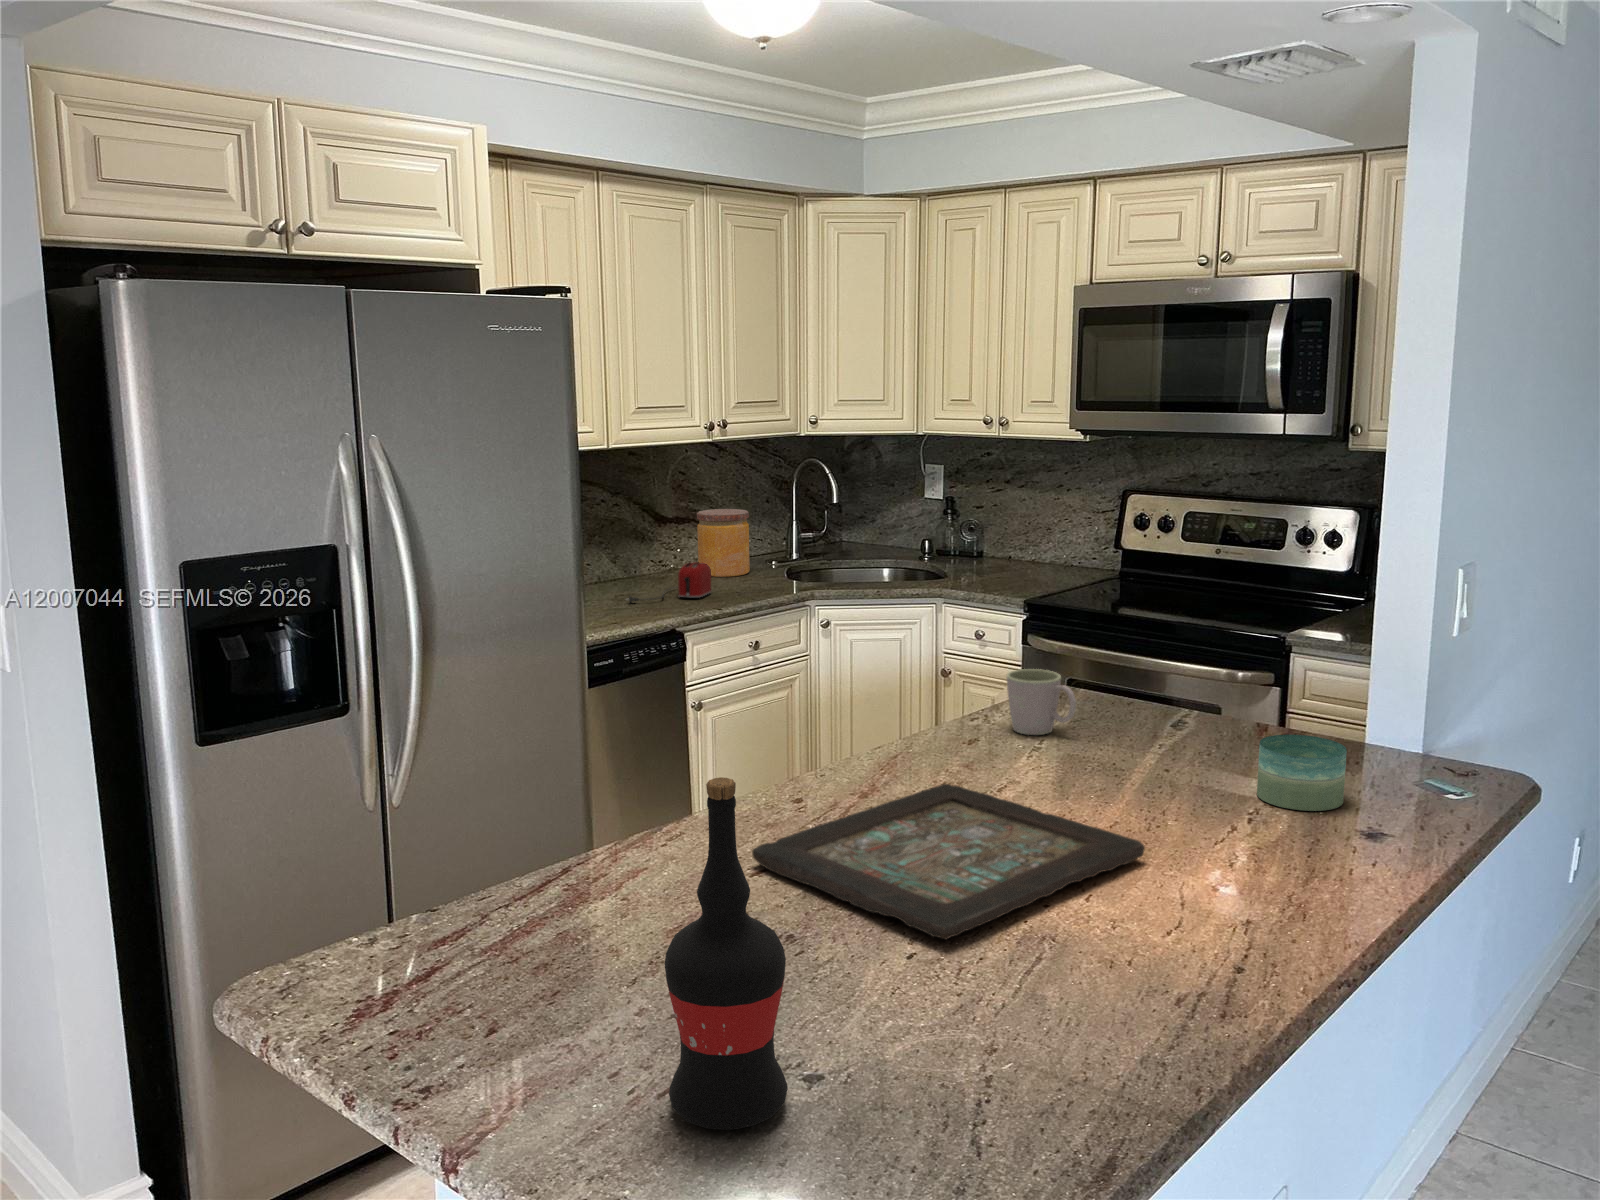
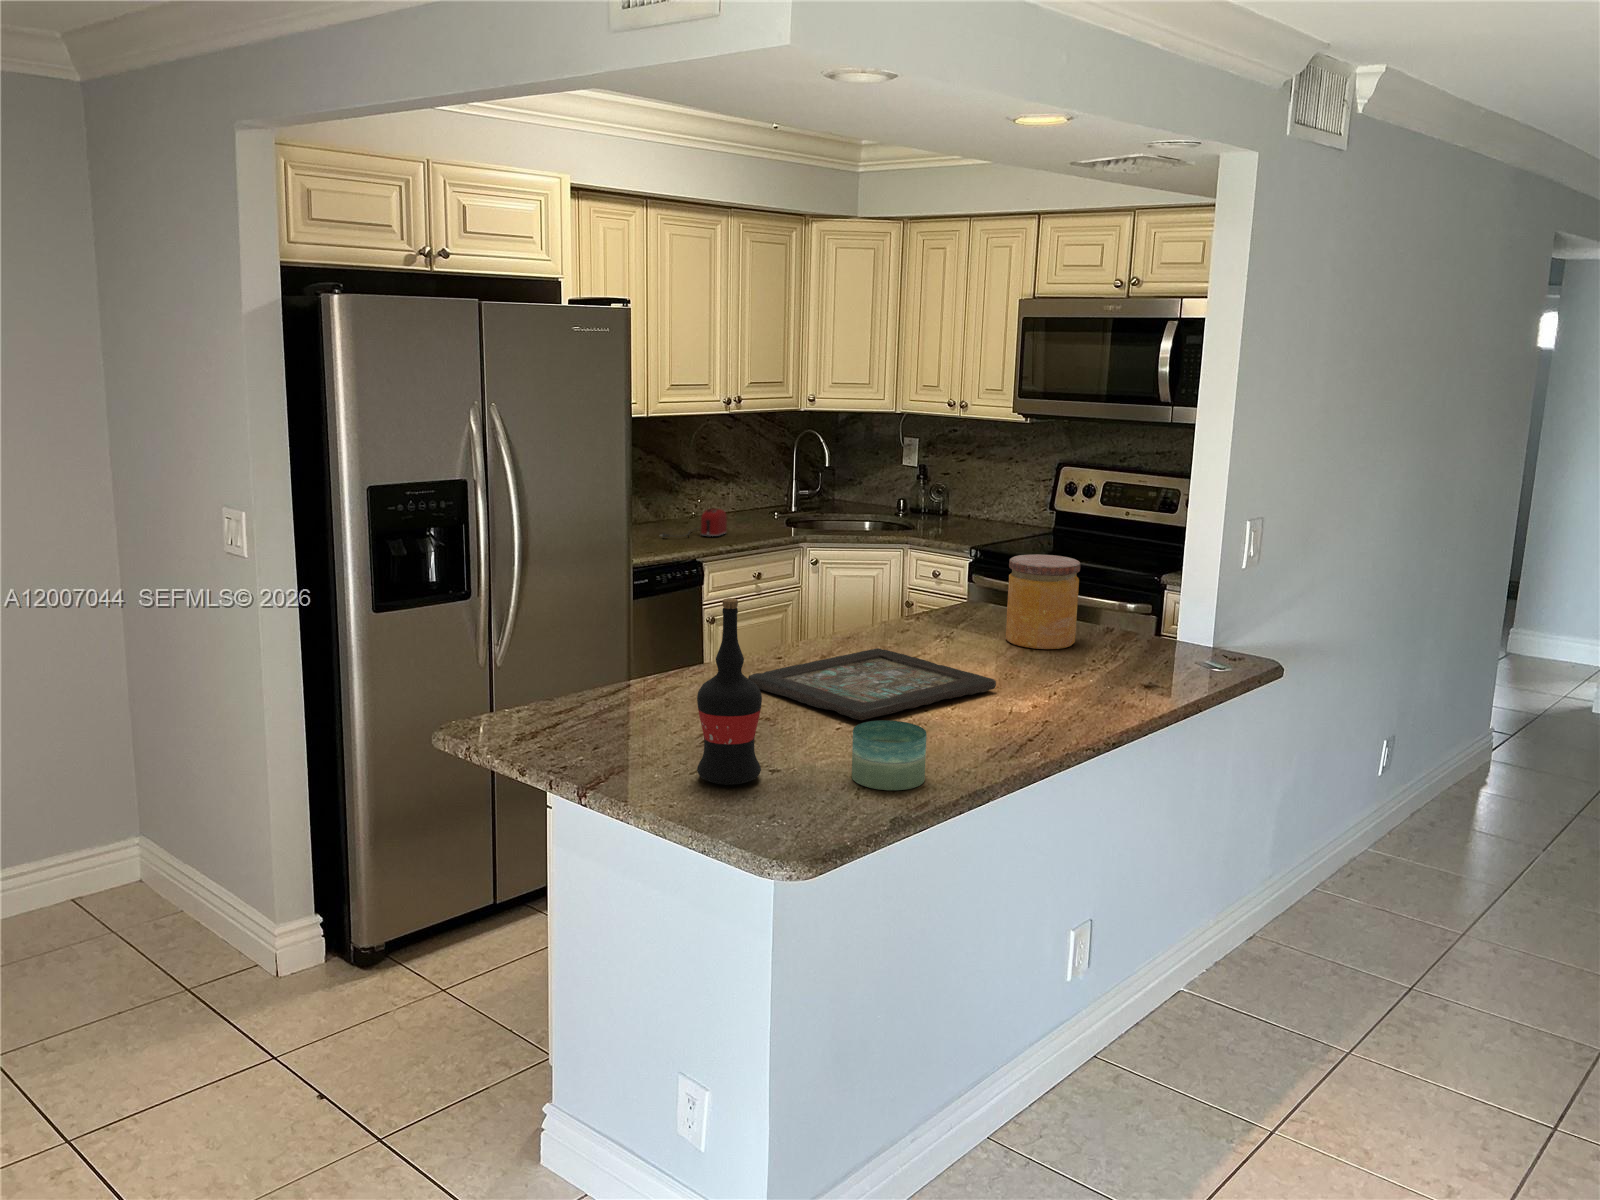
jar: present [697,509,750,577] -> present [1006,554,1080,649]
mug: present [1007,669,1076,735] -> none [931,583,977,628]
candle: present [1257,734,1347,811] -> present [852,720,926,790]

